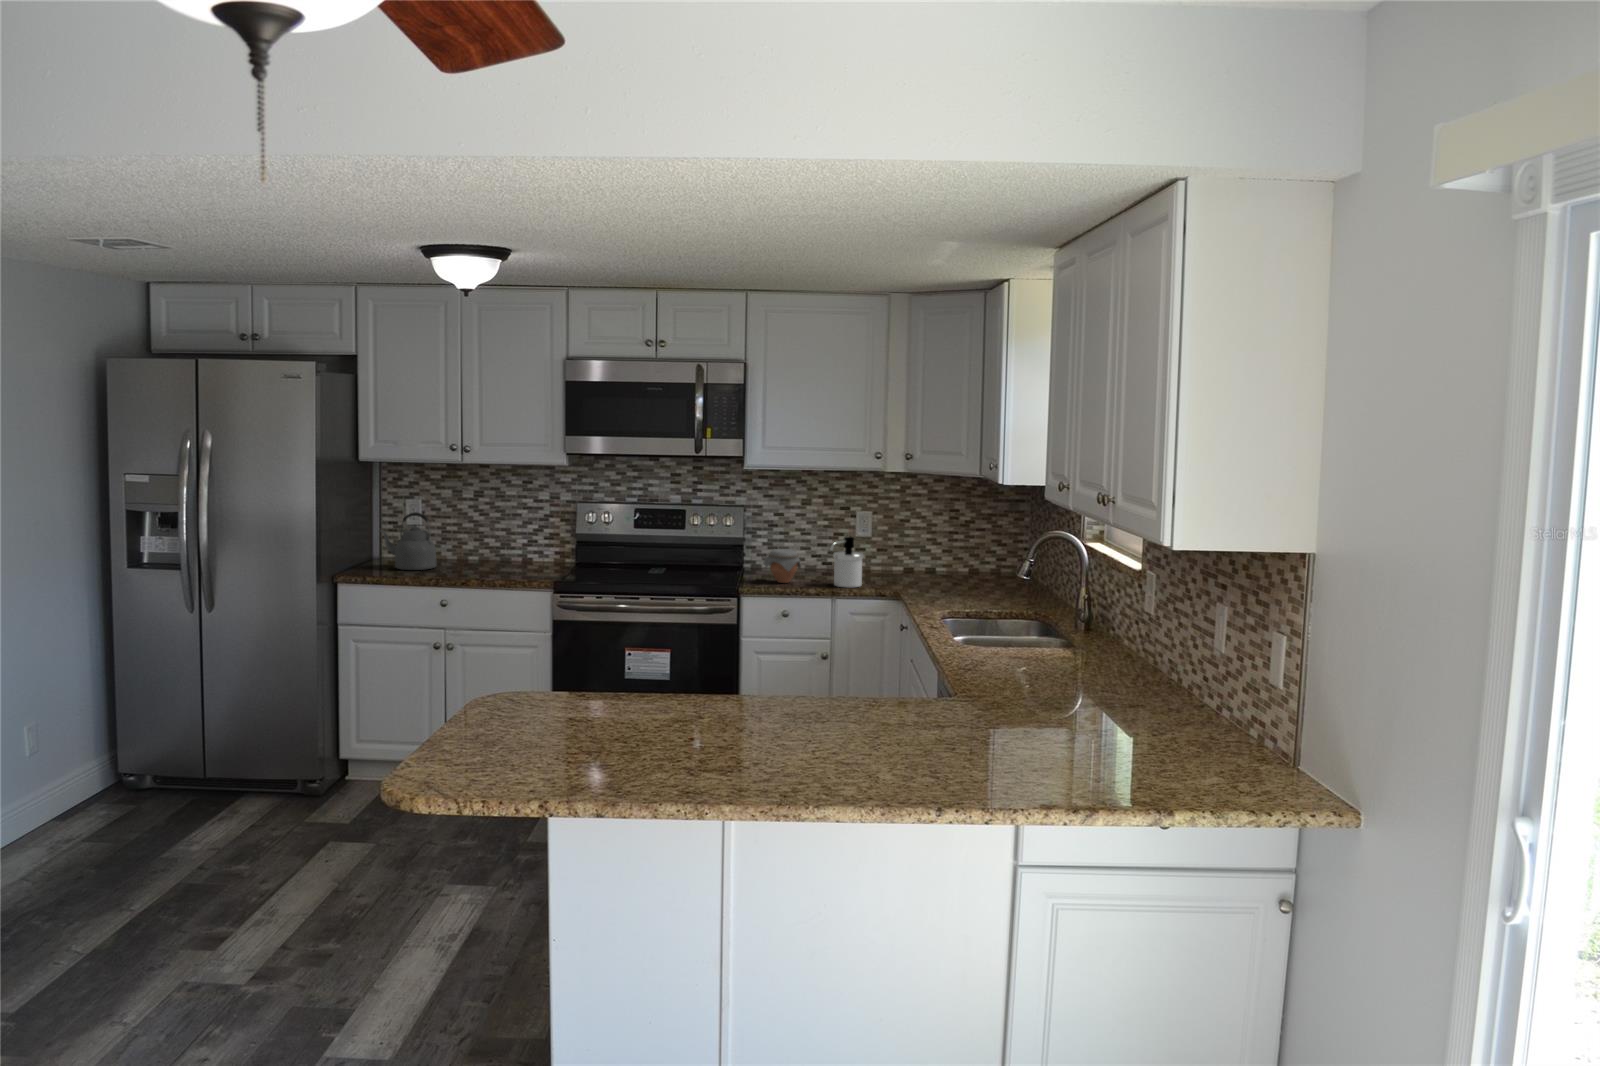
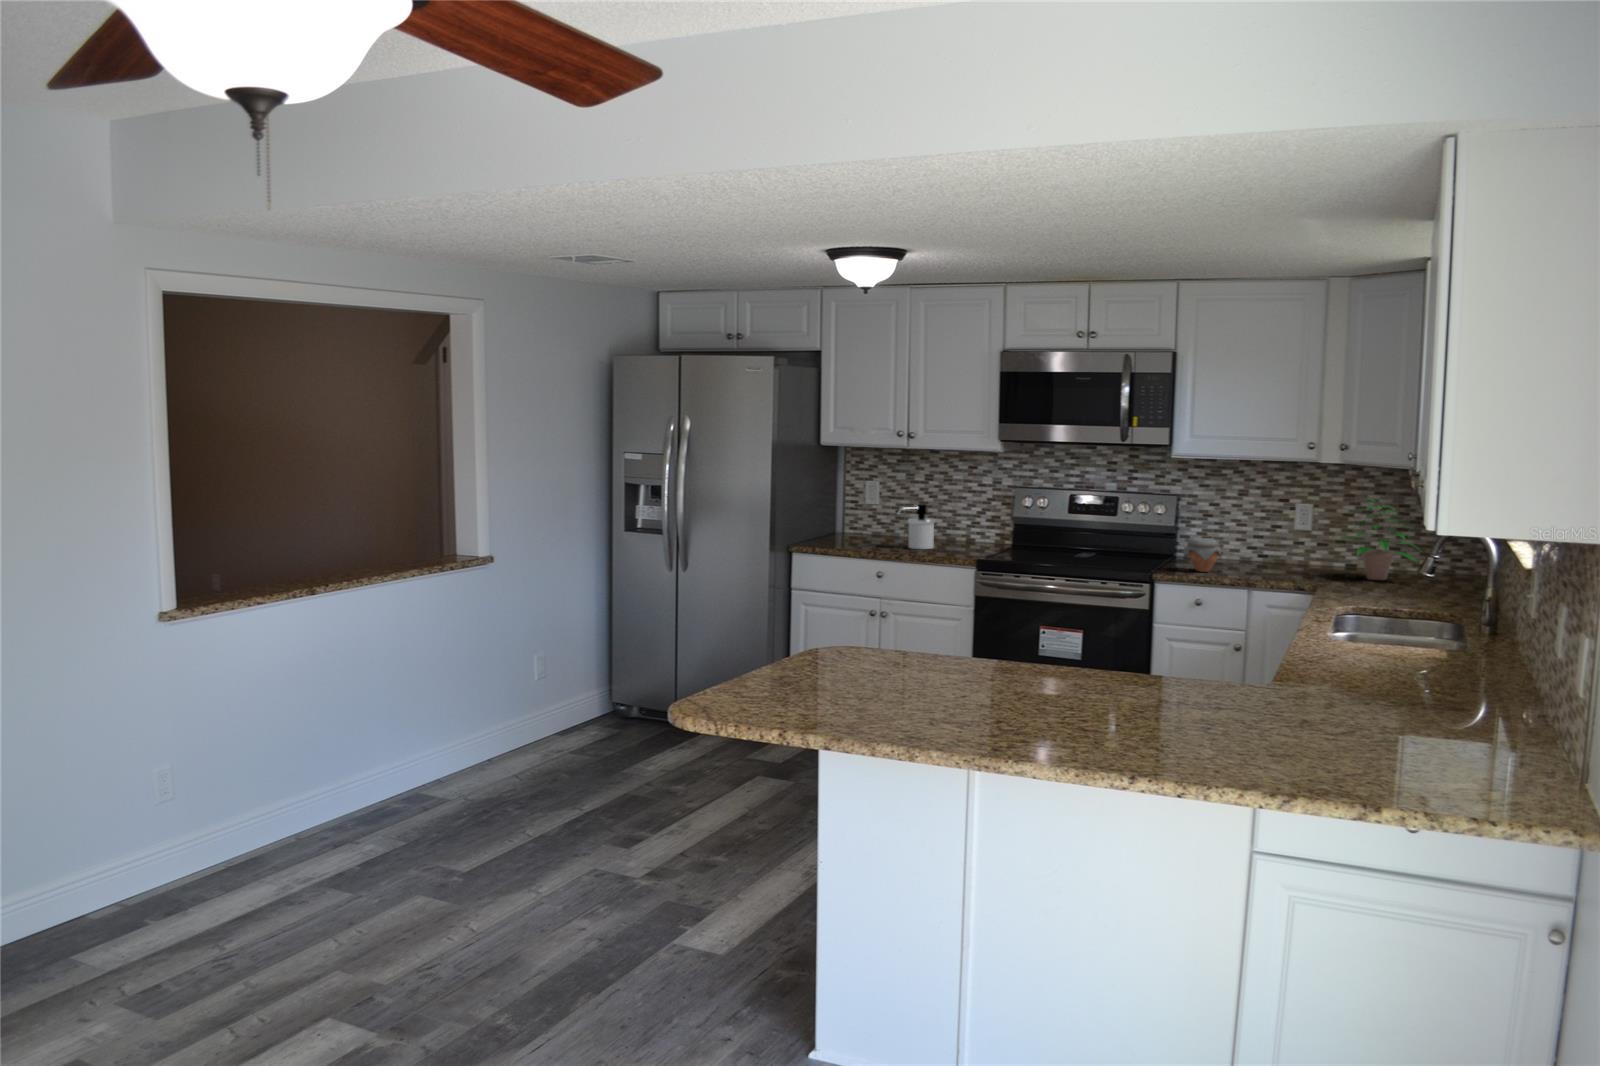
potted plant: none [901,505,982,582] -> present [1344,499,1421,580]
kettle: present [380,512,436,570] -> none [836,492,885,545]
soap dispenser: present [831,537,864,587] -> present [898,504,935,549]

